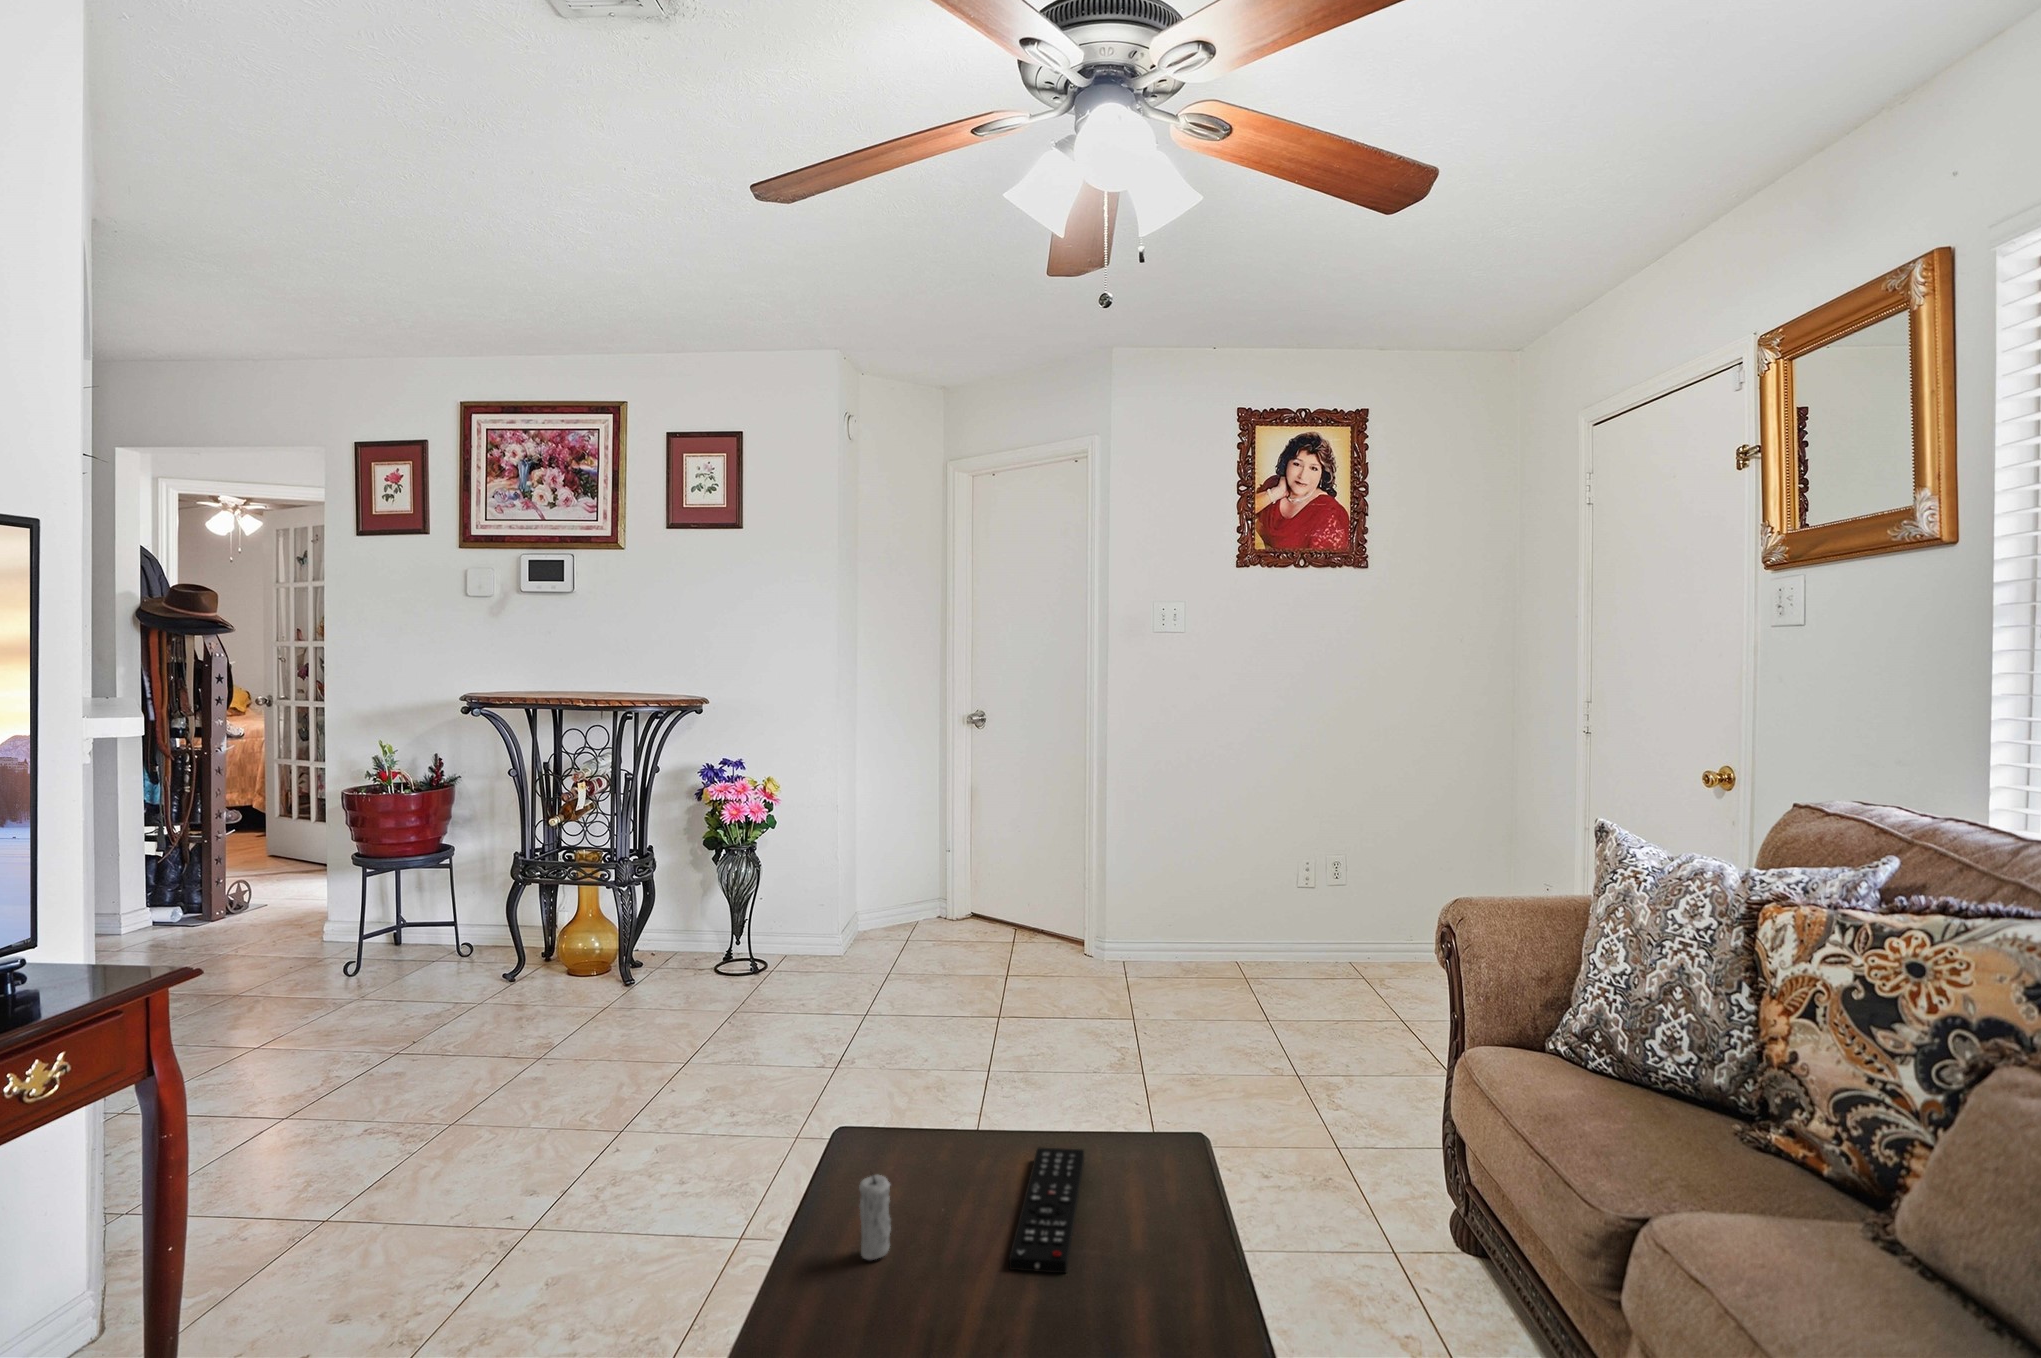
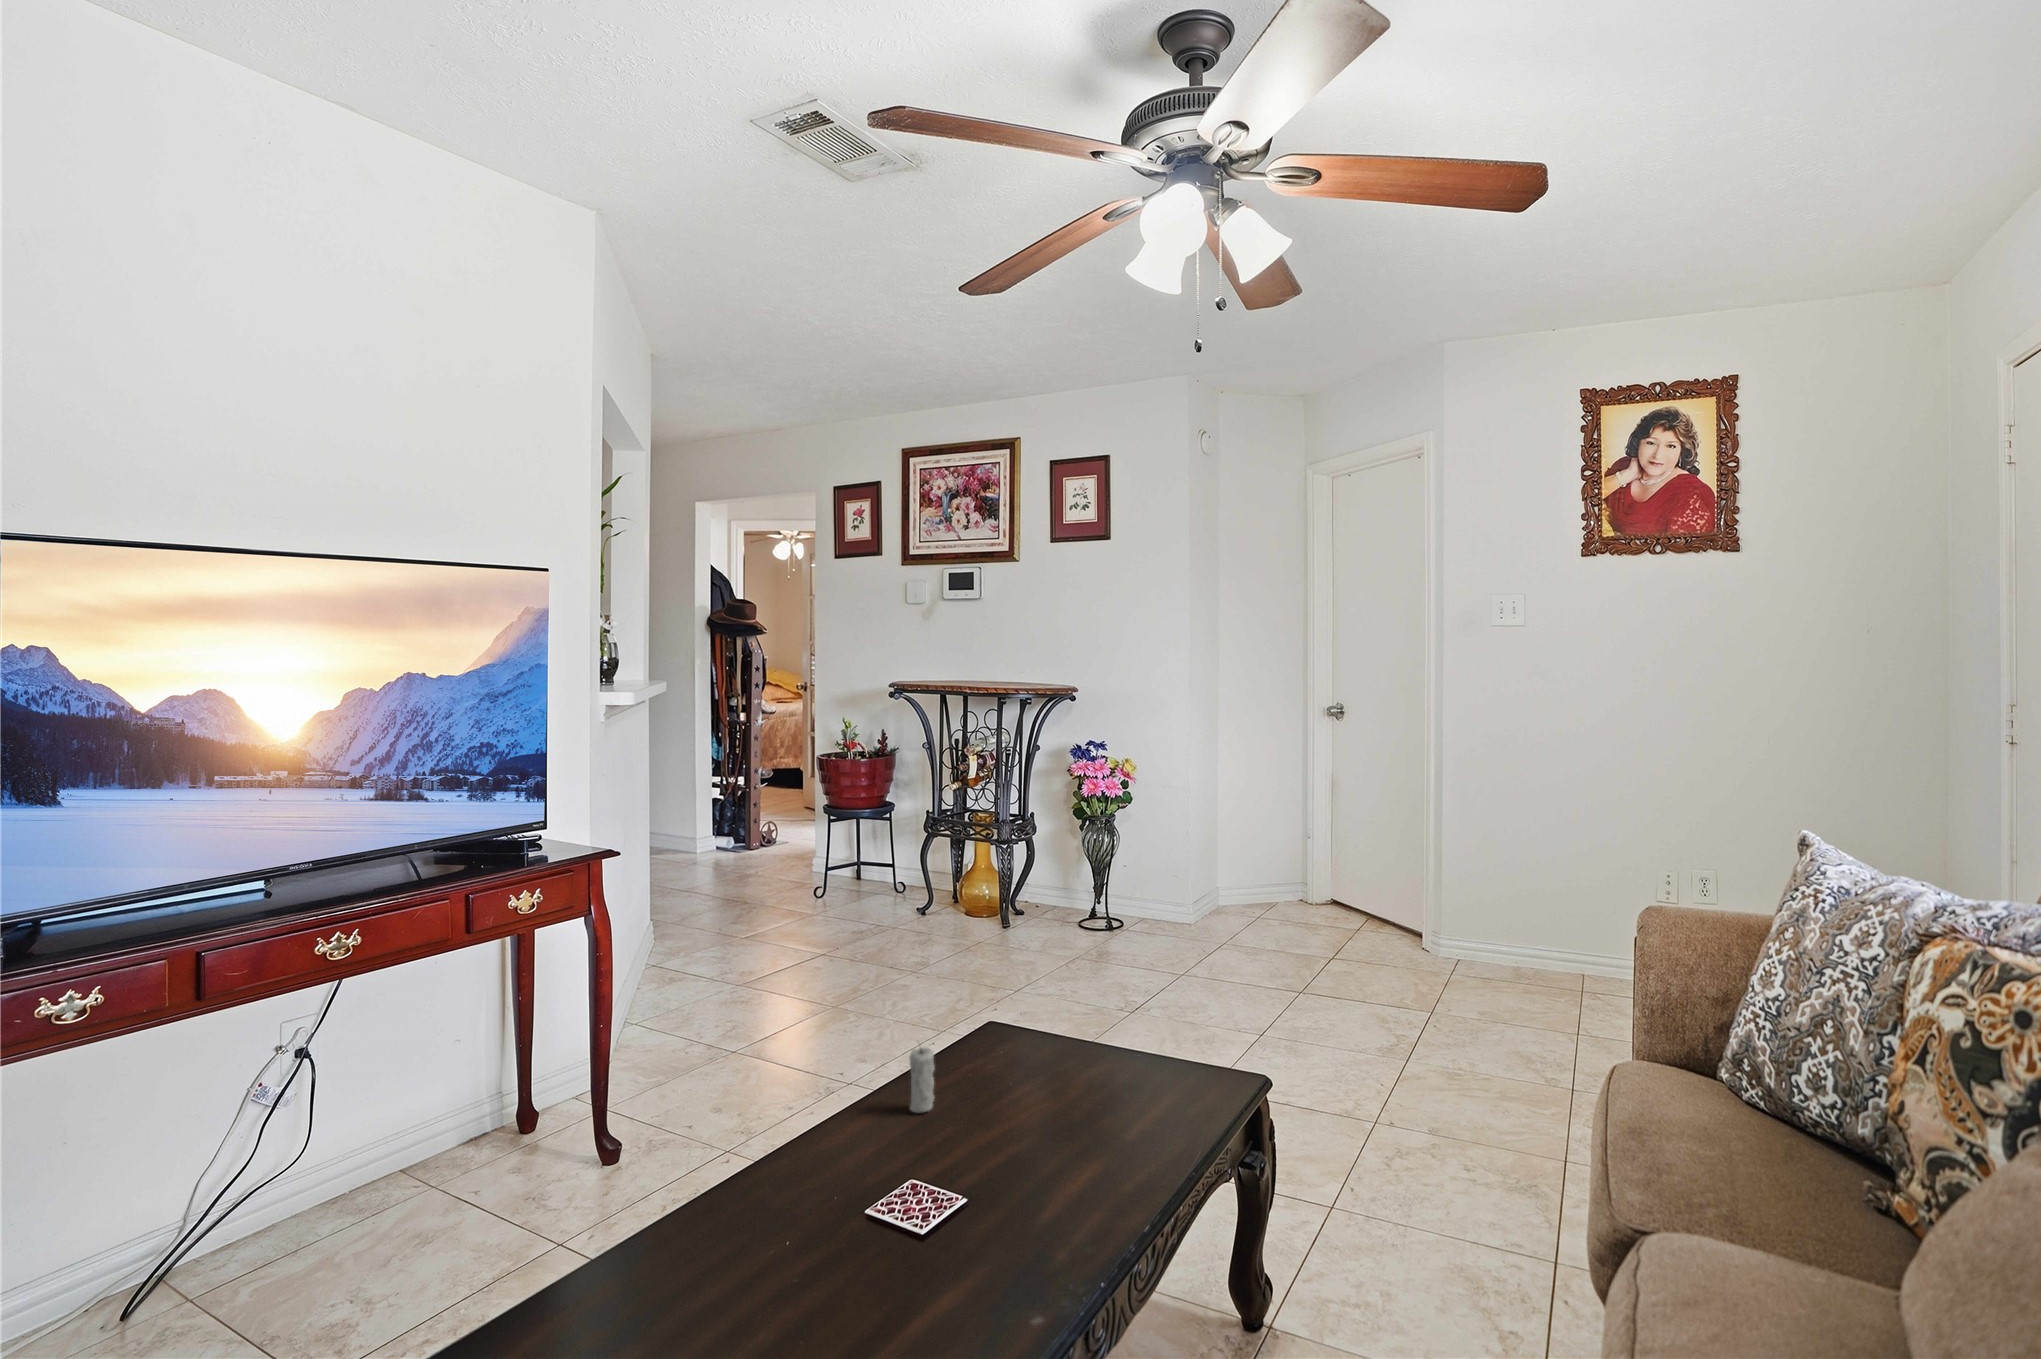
remote control: present [1009,1148,1084,1273] -> none [1006,1064,1144,1155]

